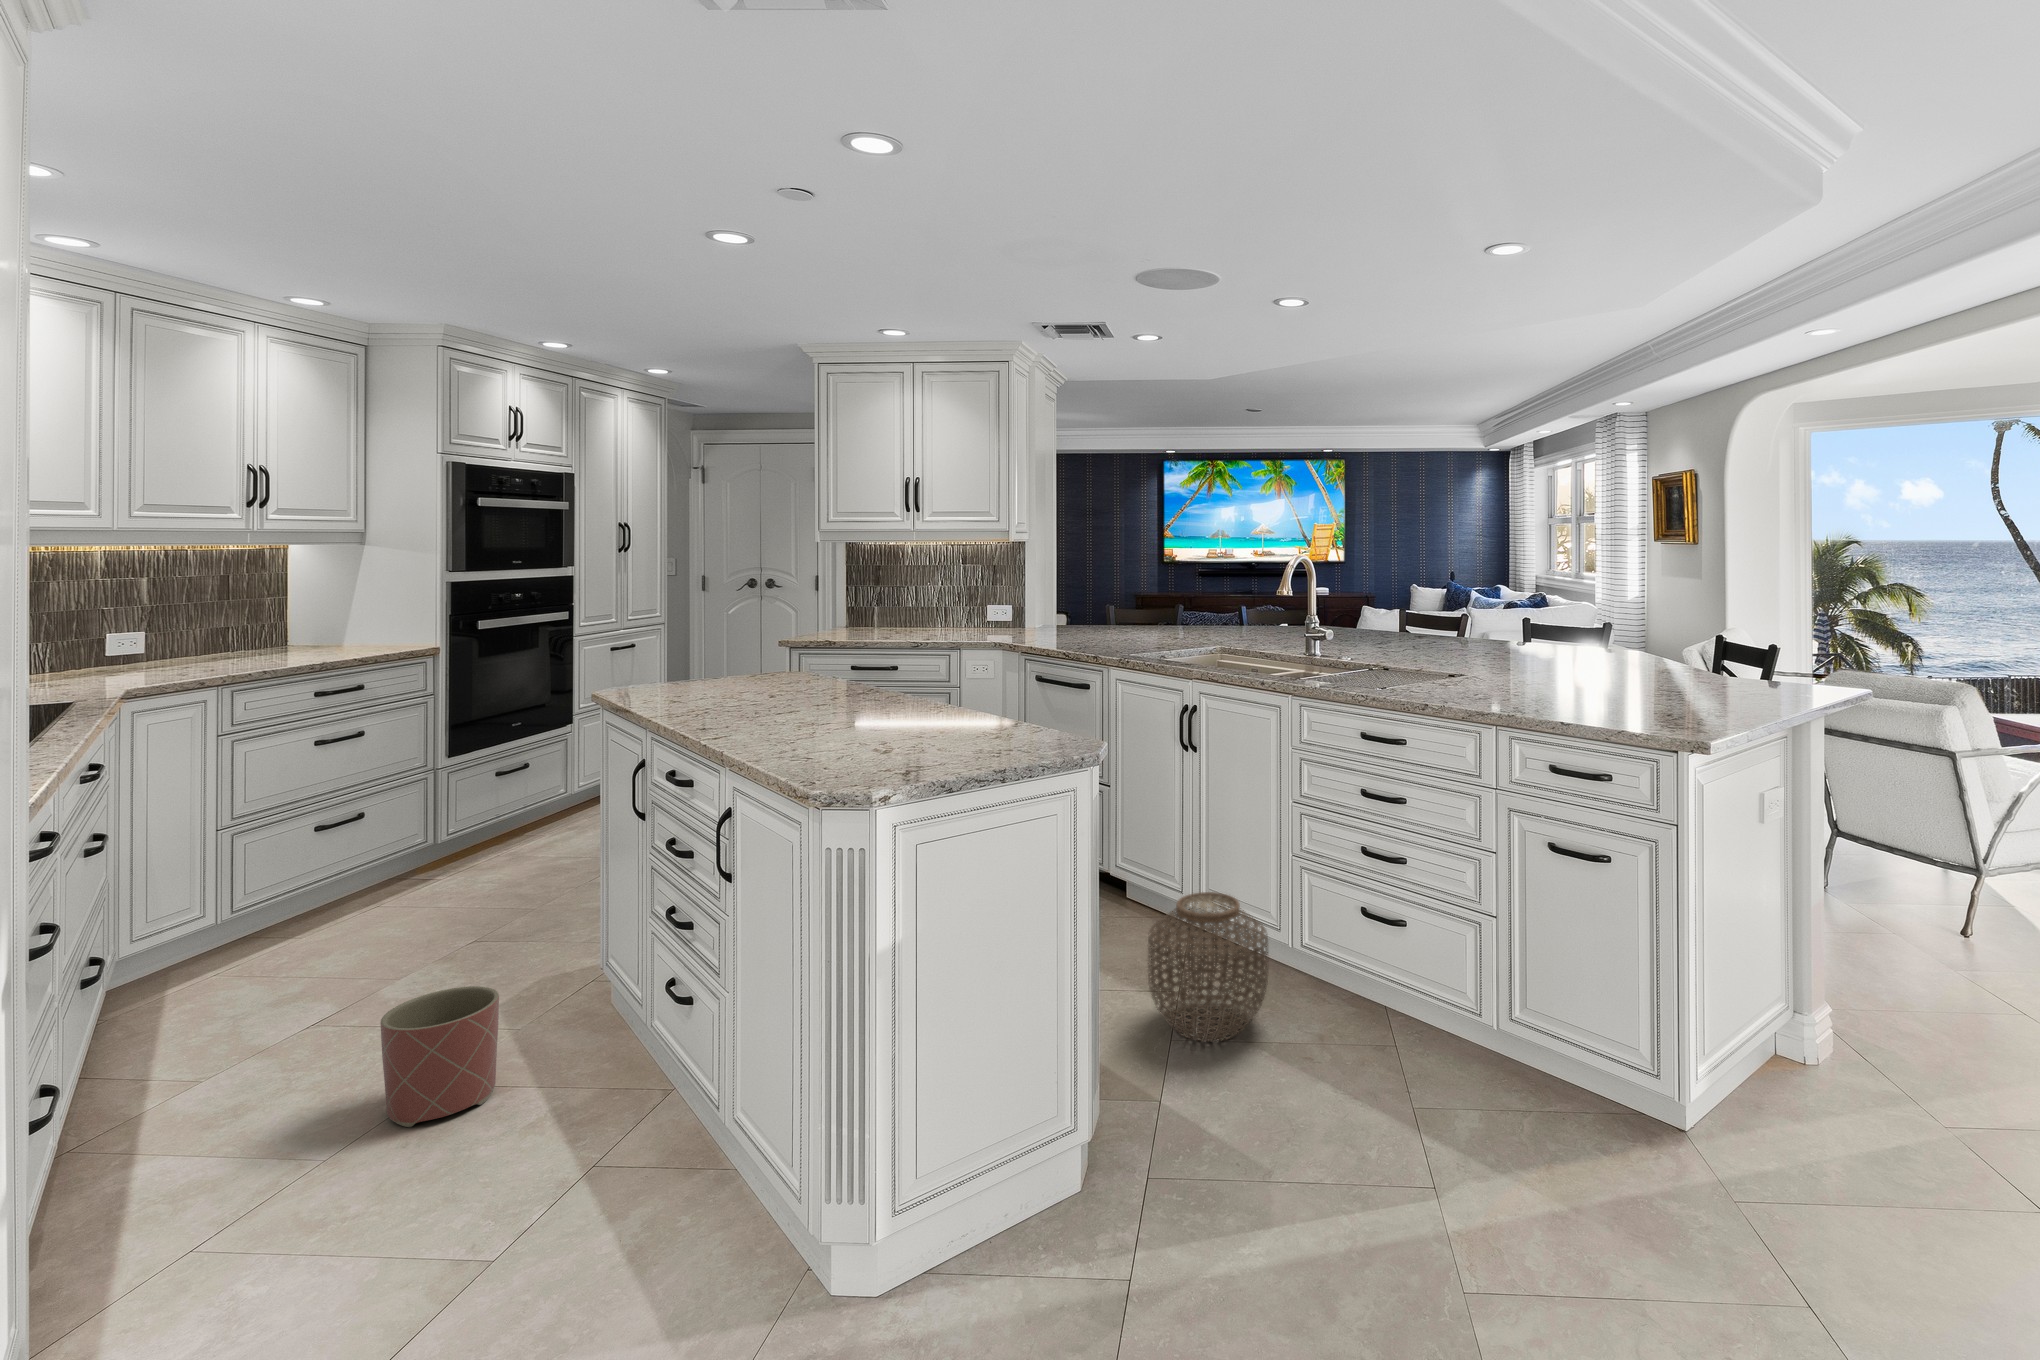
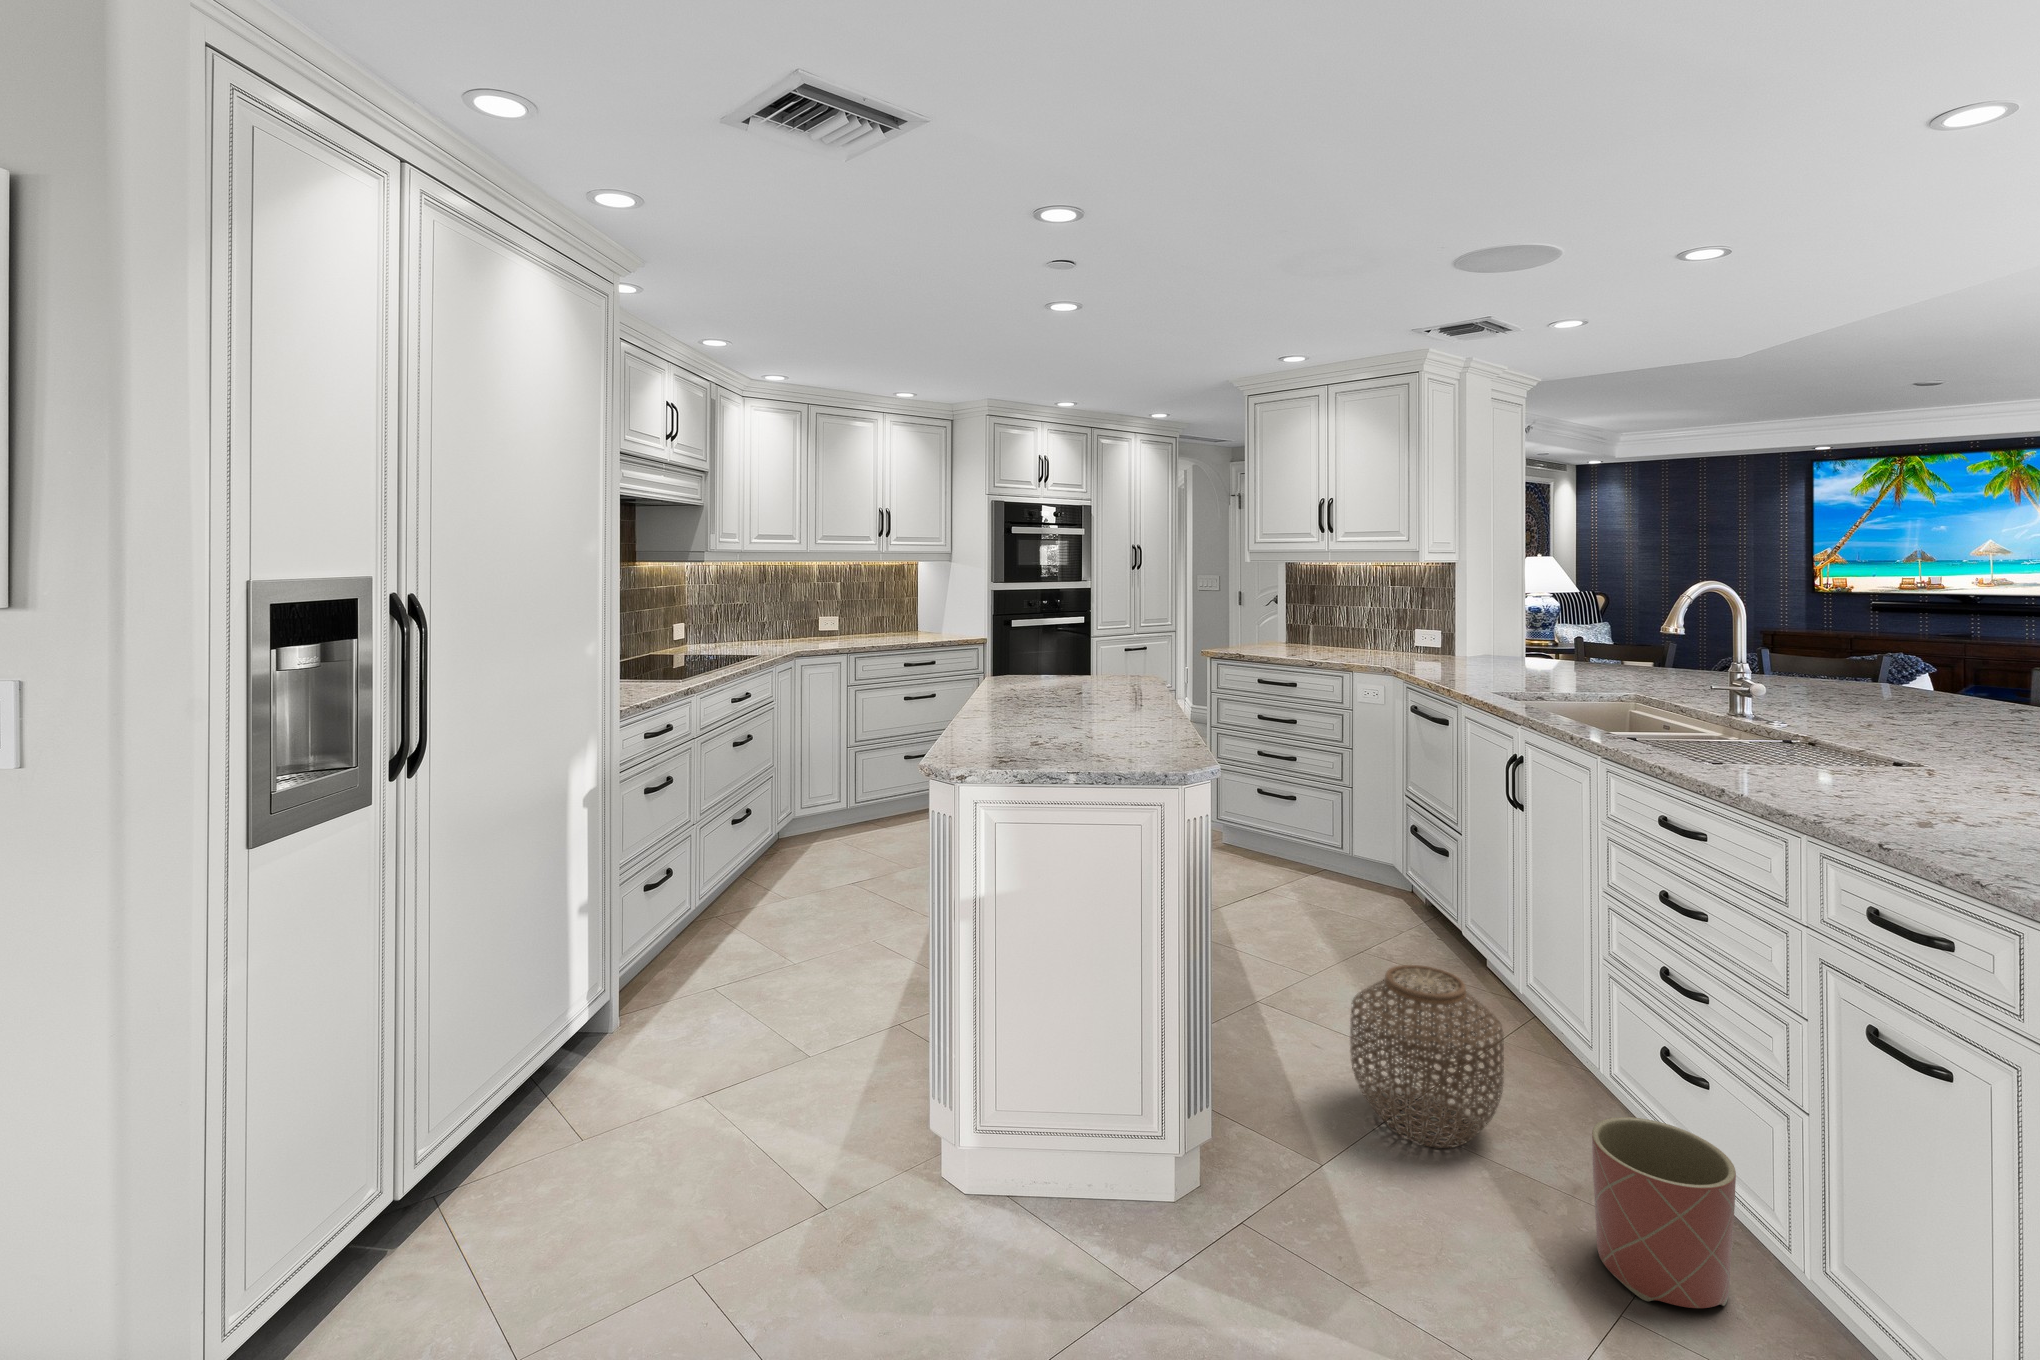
planter: present [380,986,499,1127] -> present [1592,1117,1736,1308]

